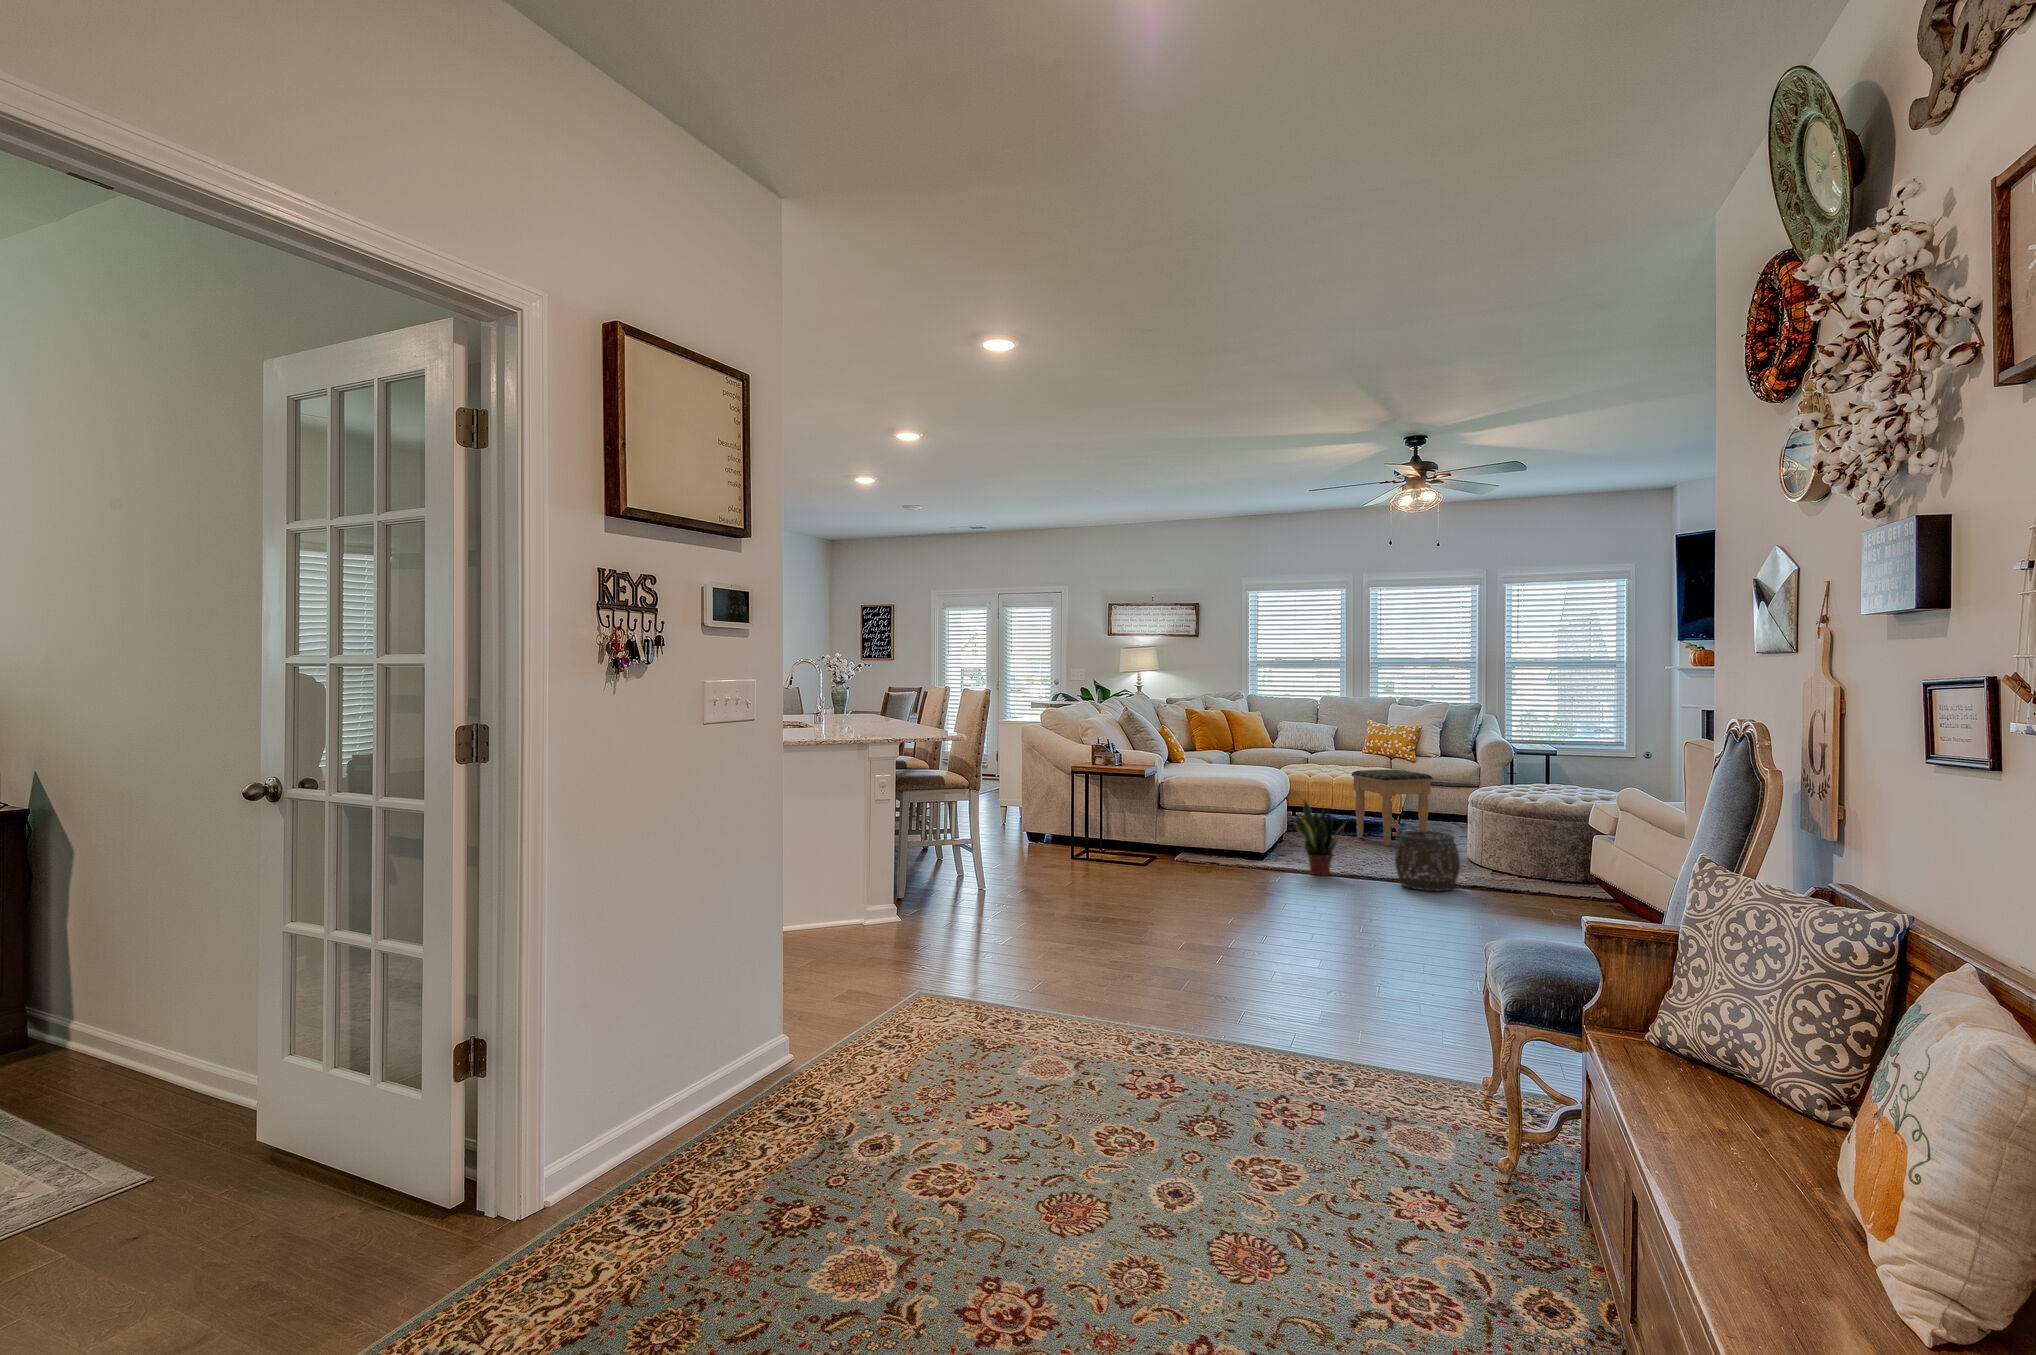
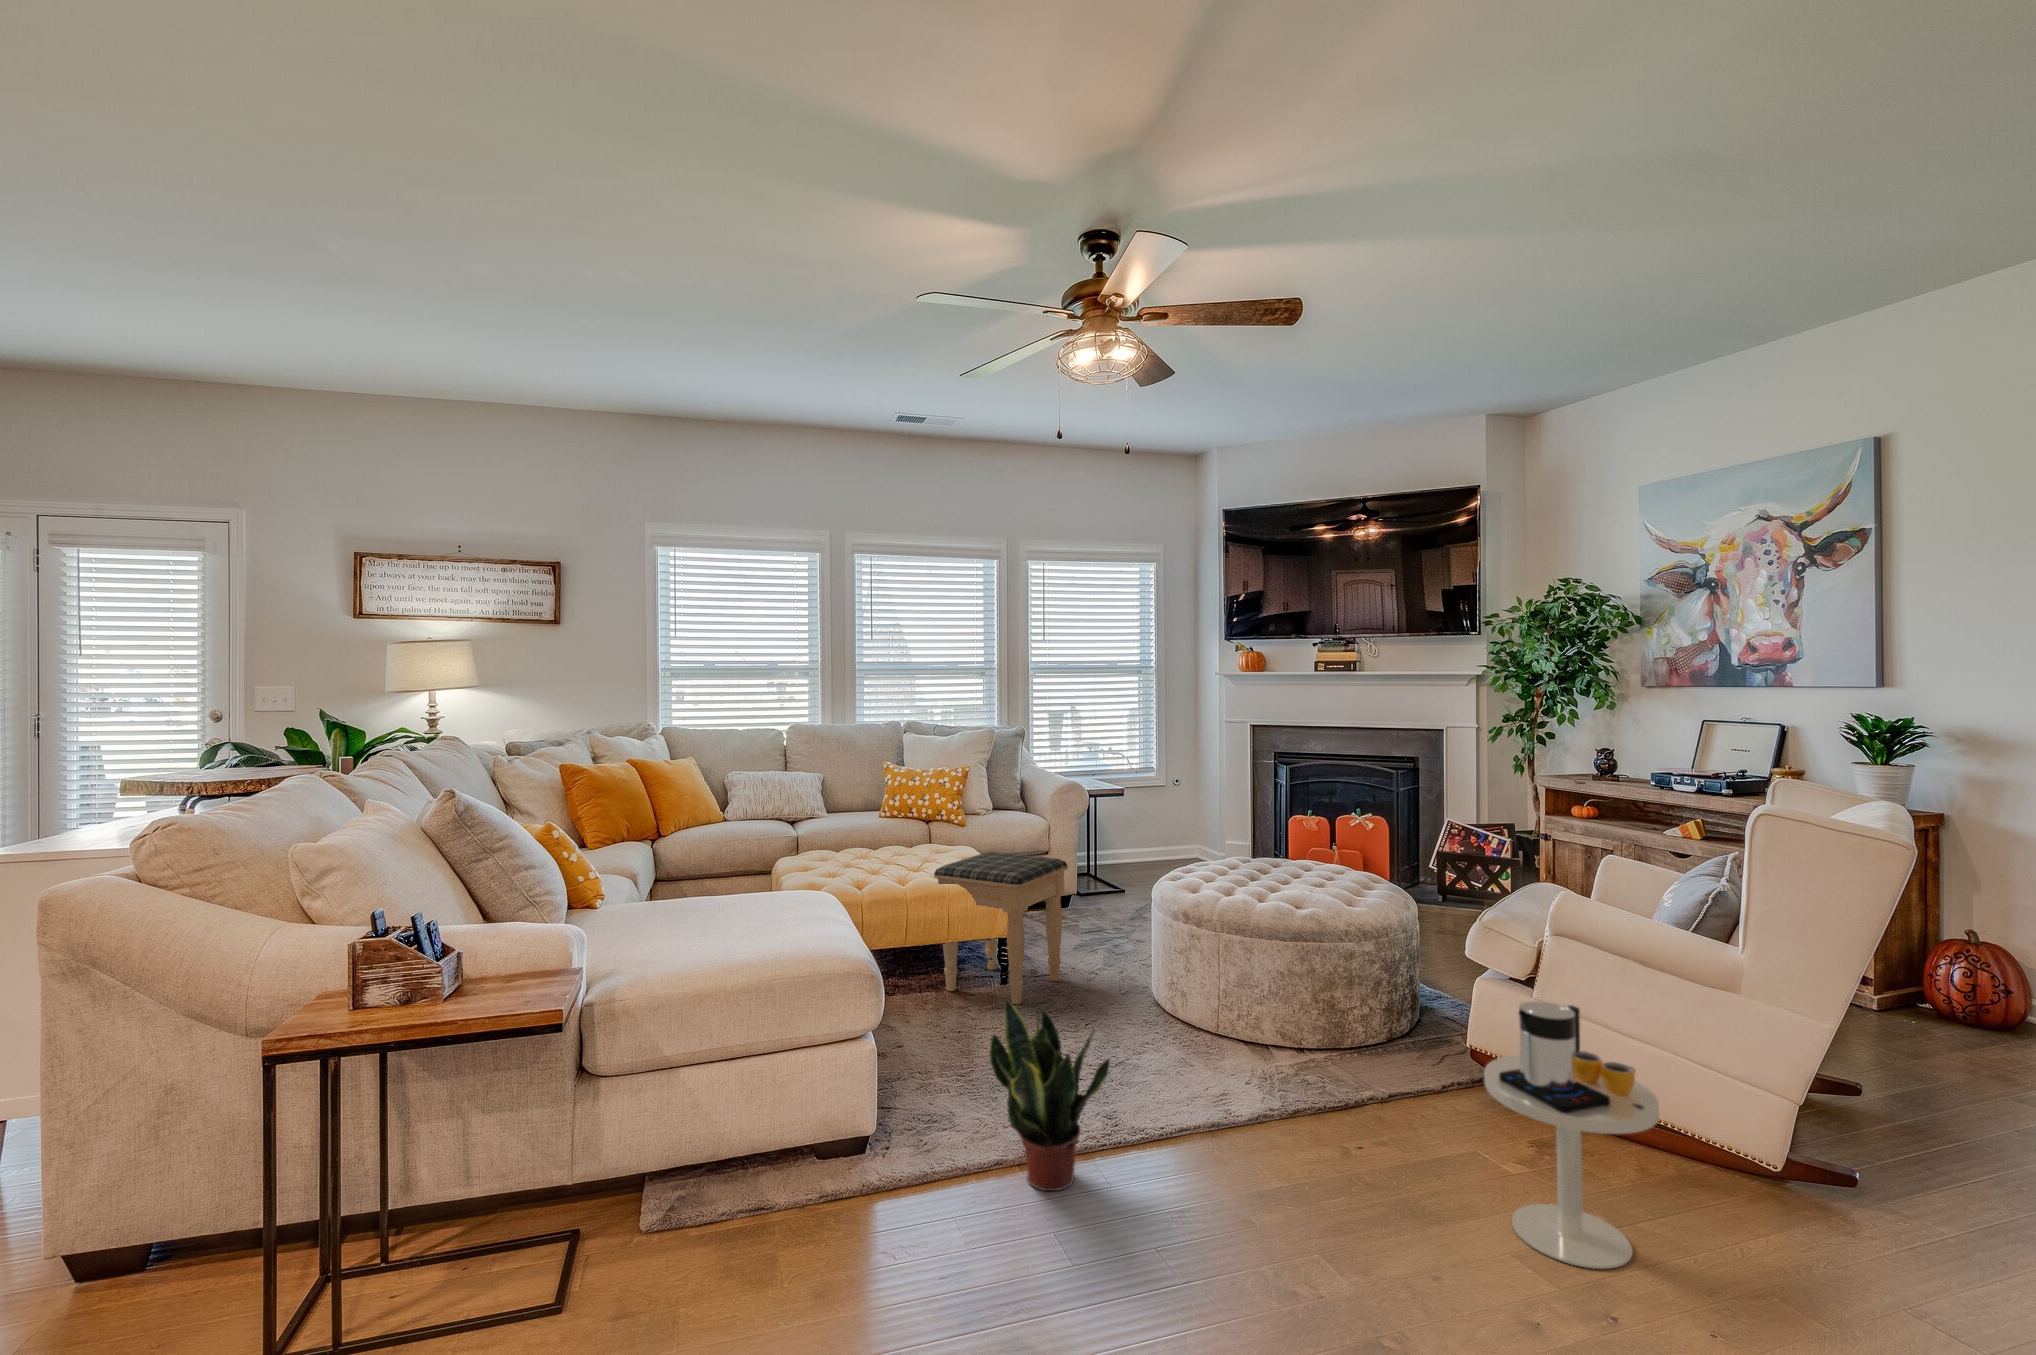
side table: none [1472,813,1544,920] -> present [1484,1001,1659,1269]
woven basket: present [1395,831,1460,892] -> none [1216,1021,1358,1186]

